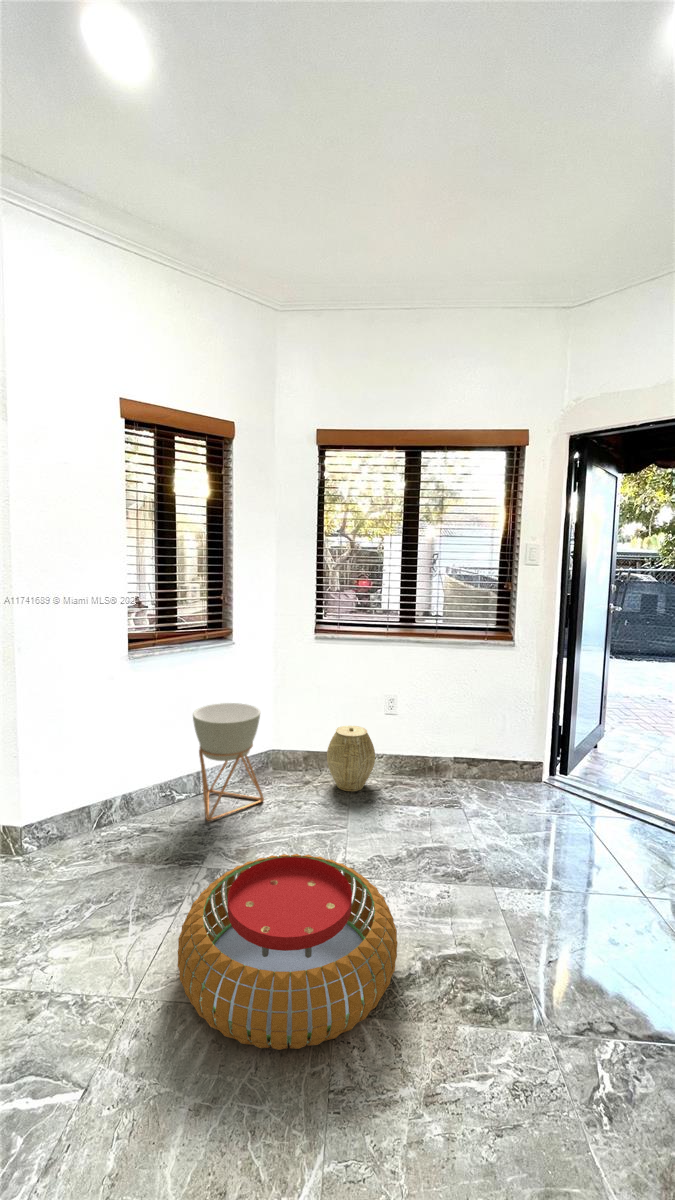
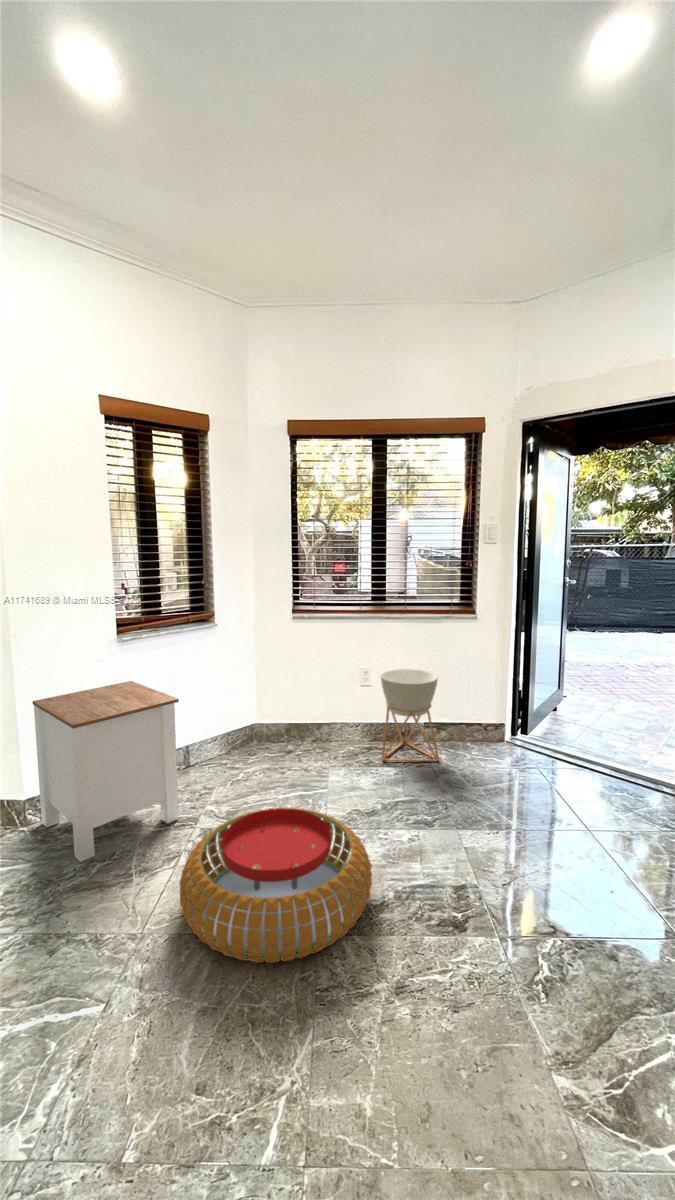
side table: none [33,701,189,903] -> present [33,681,179,862]
planter: present [193,703,264,821] -> present [381,669,439,761]
woven basket: present [327,726,375,791] -> none [307,698,351,757]

